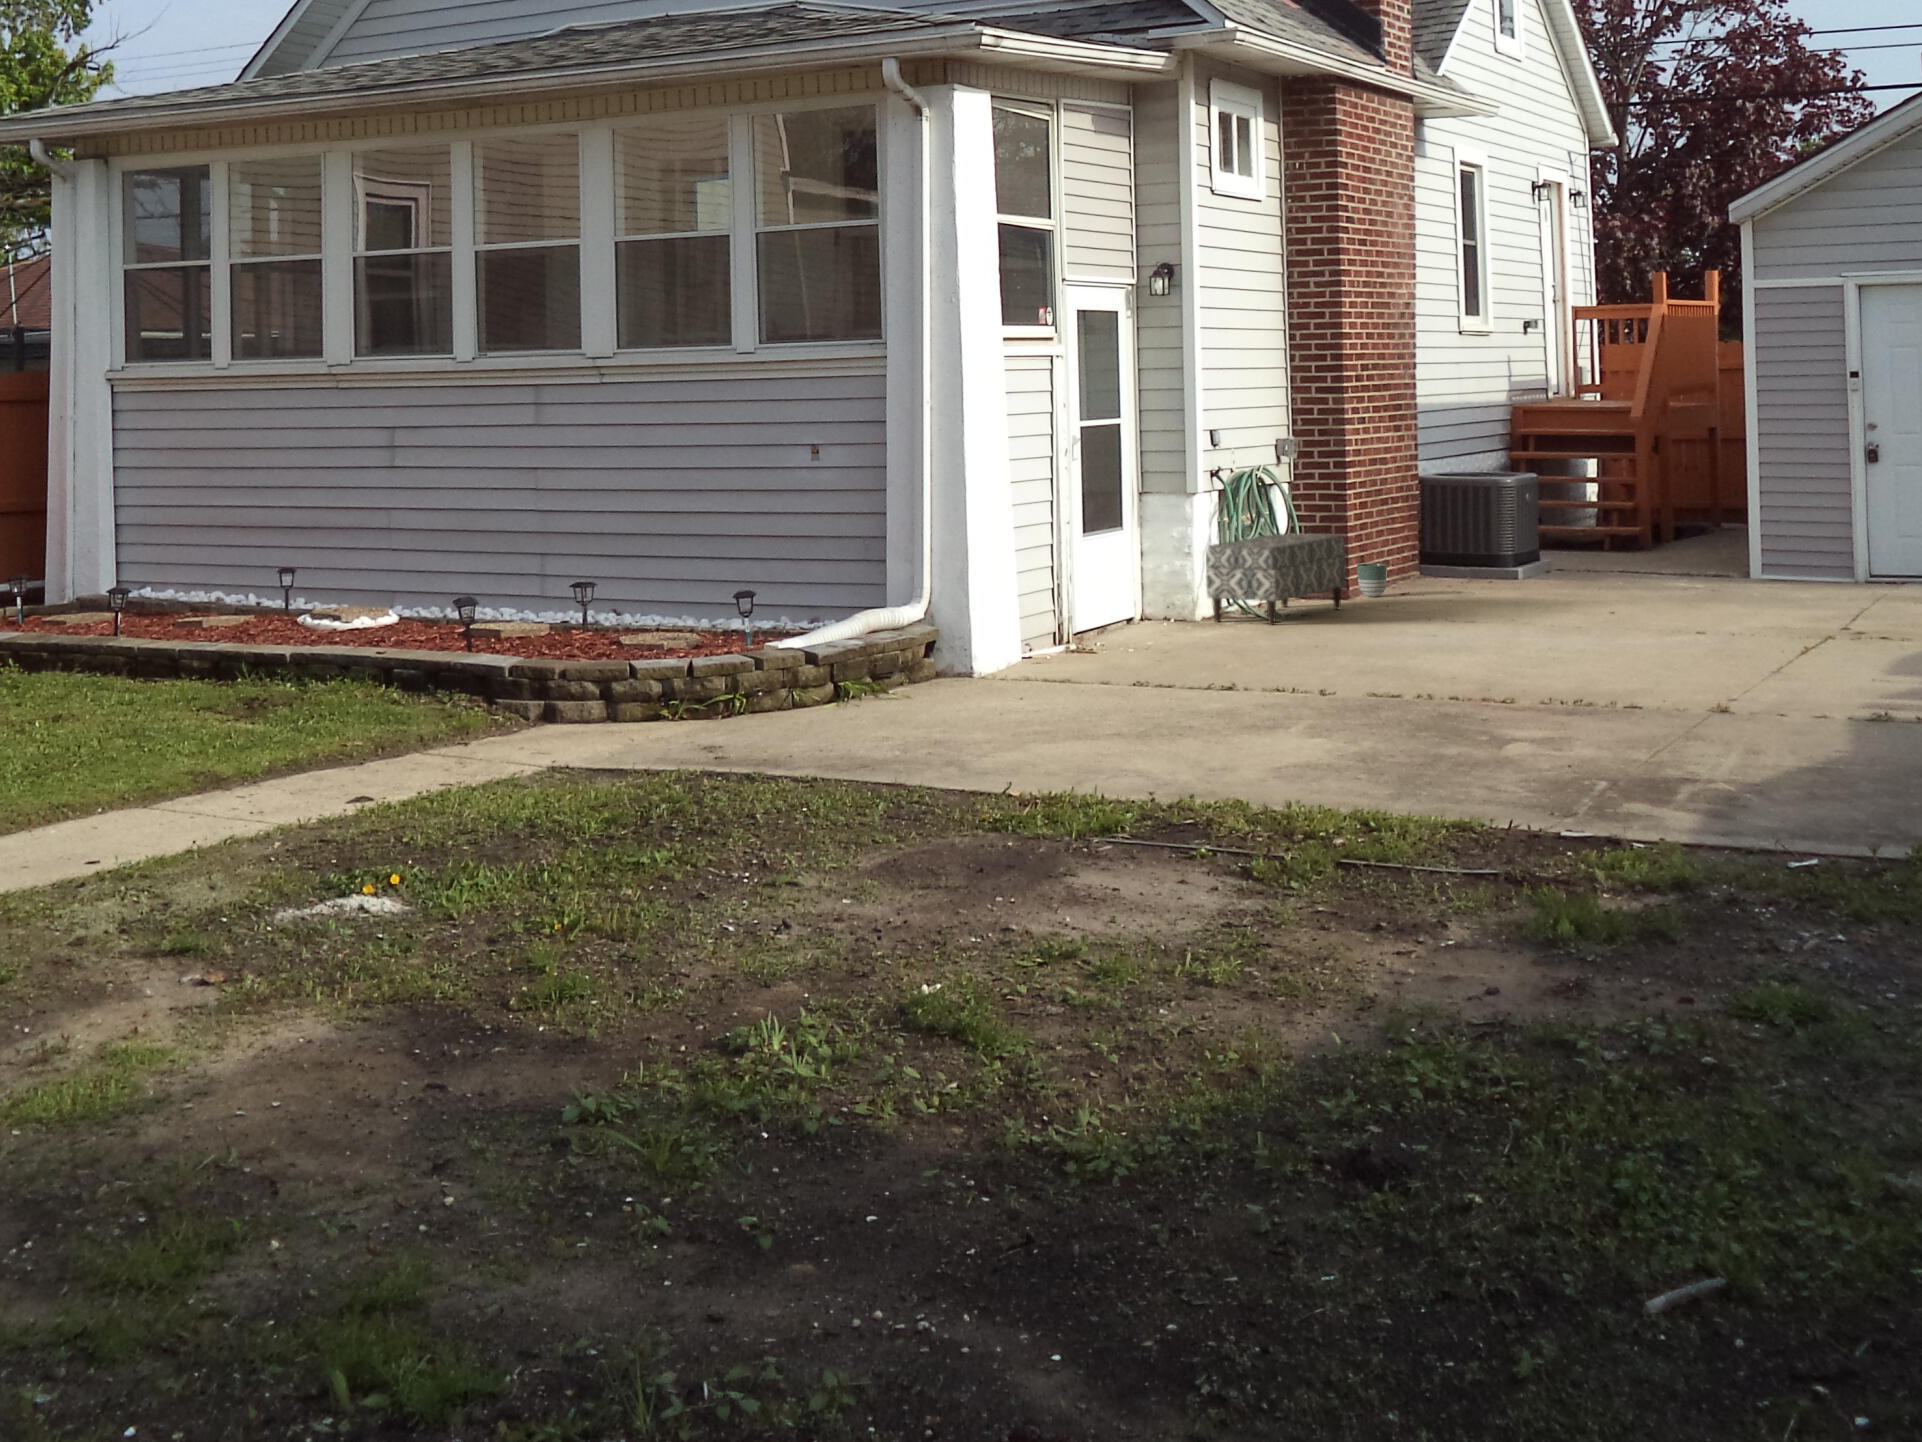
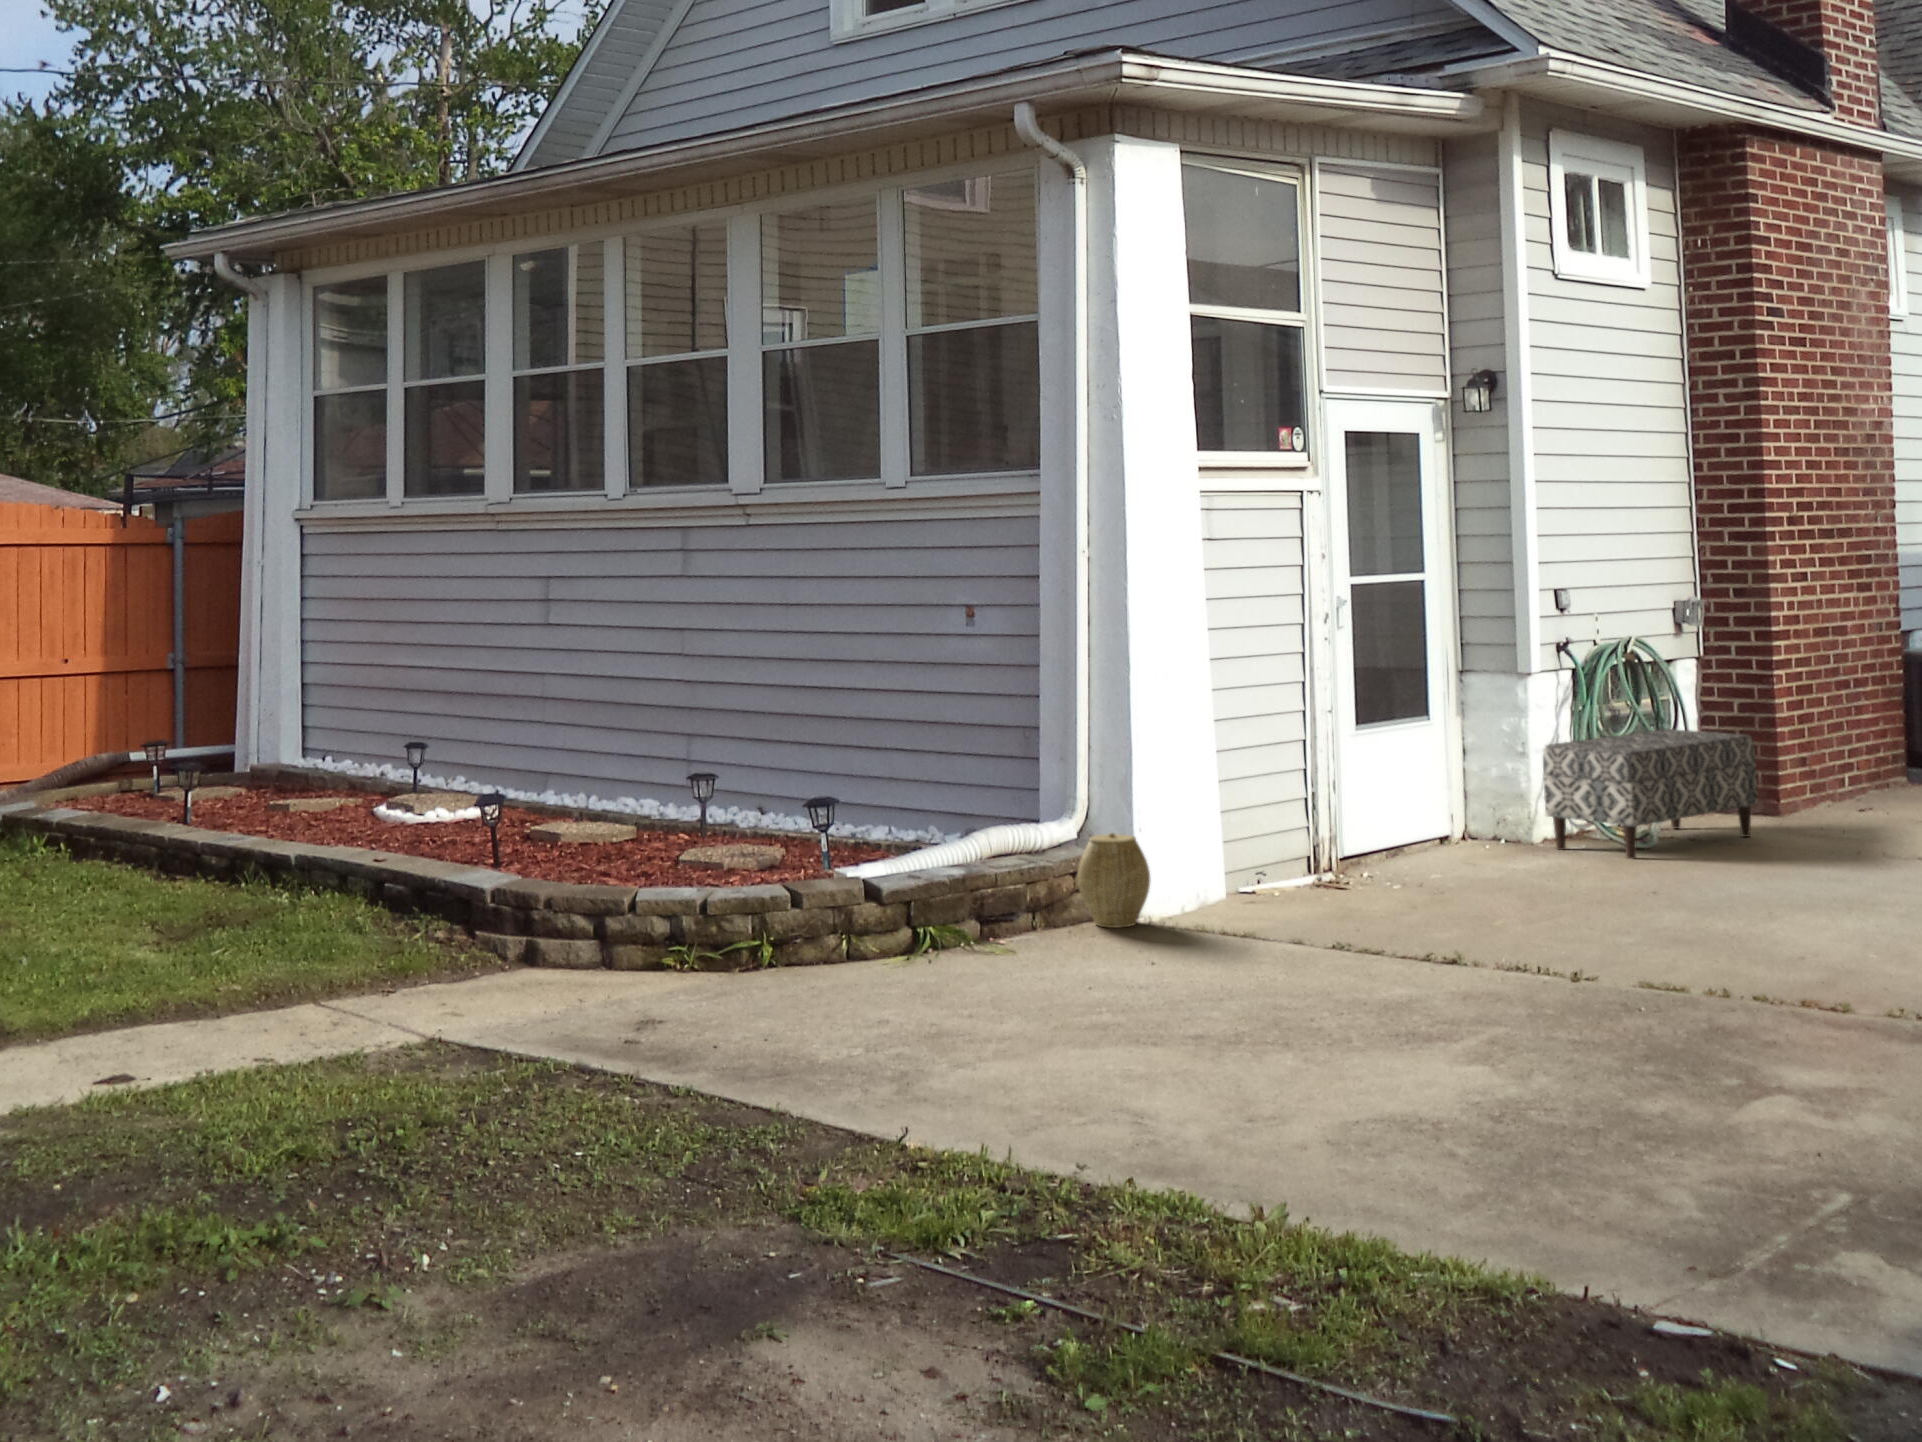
planter: present [1357,563,1387,597] -> none [1790,772,1833,818]
woven basket: none [930,610,984,678] -> present [1078,833,1150,928]

